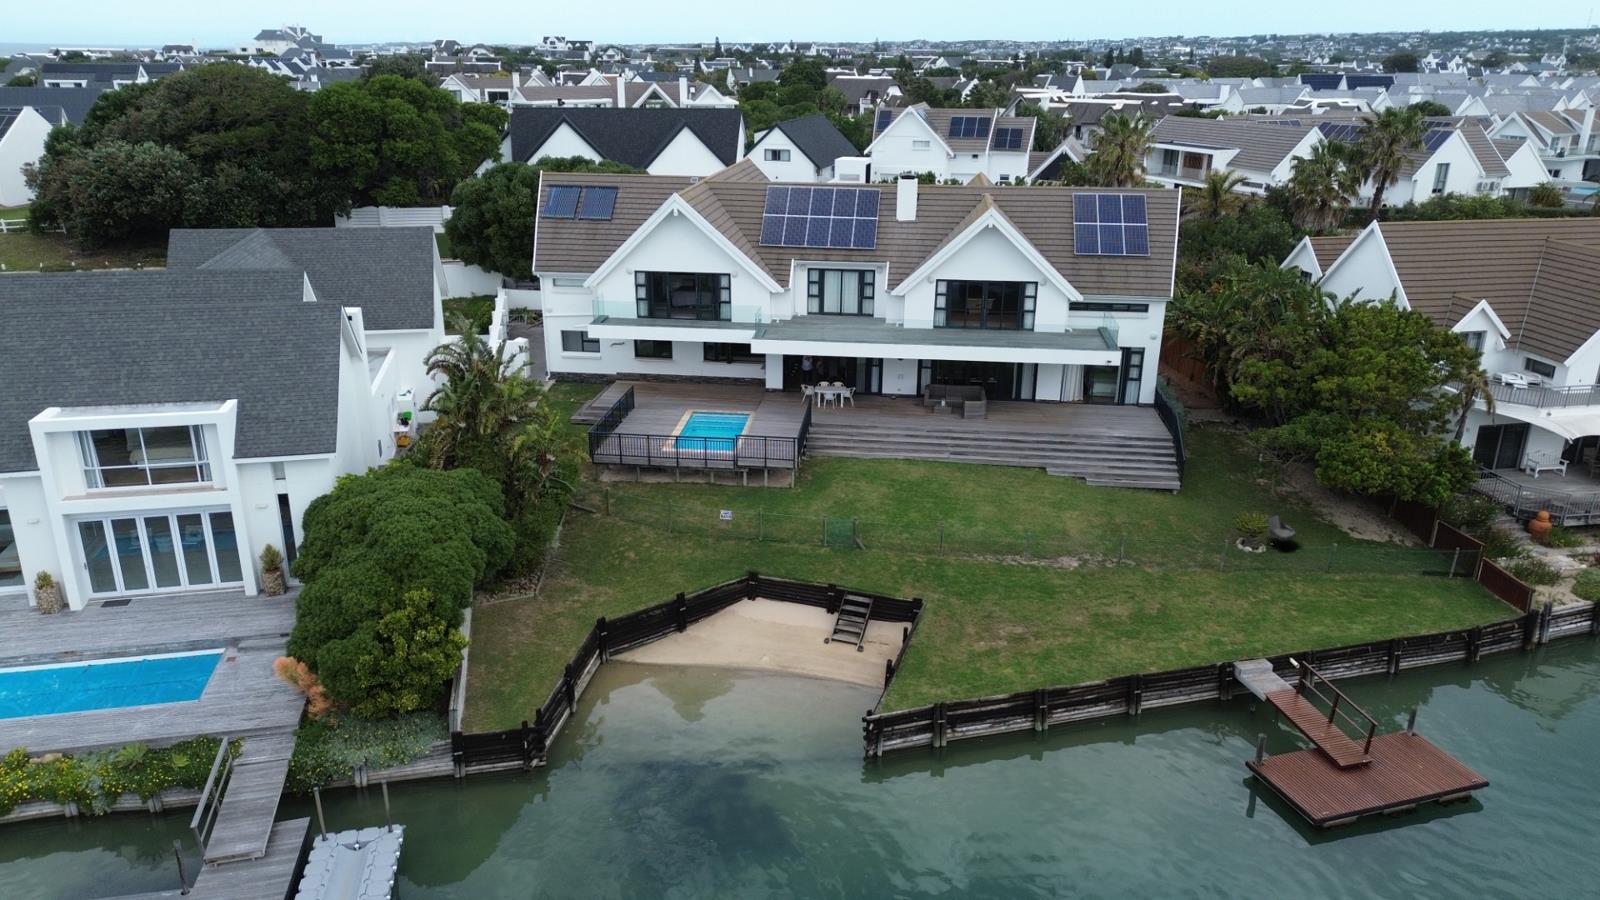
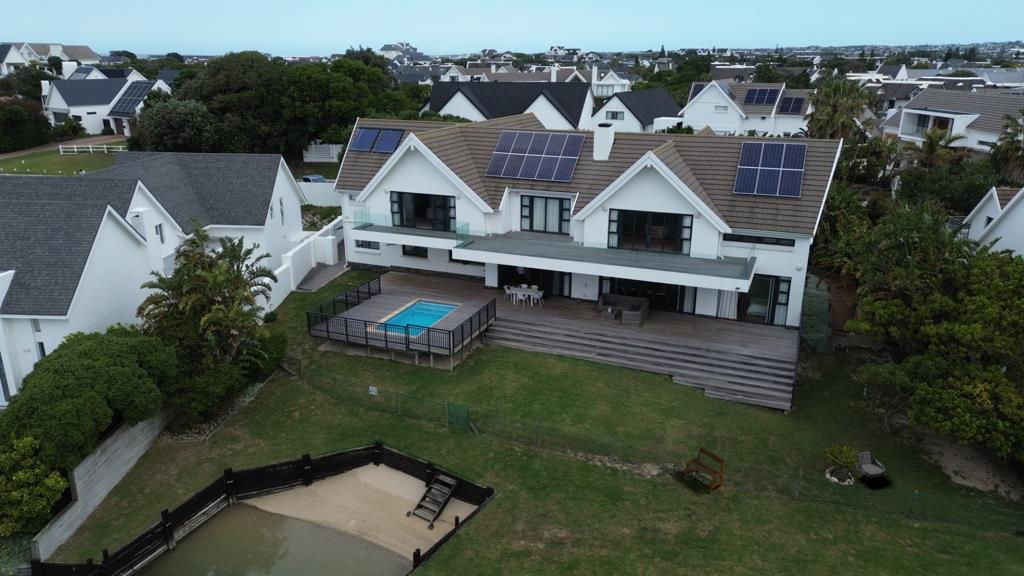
bench: none [1107,529,1151,574] -> present [685,447,725,493]

